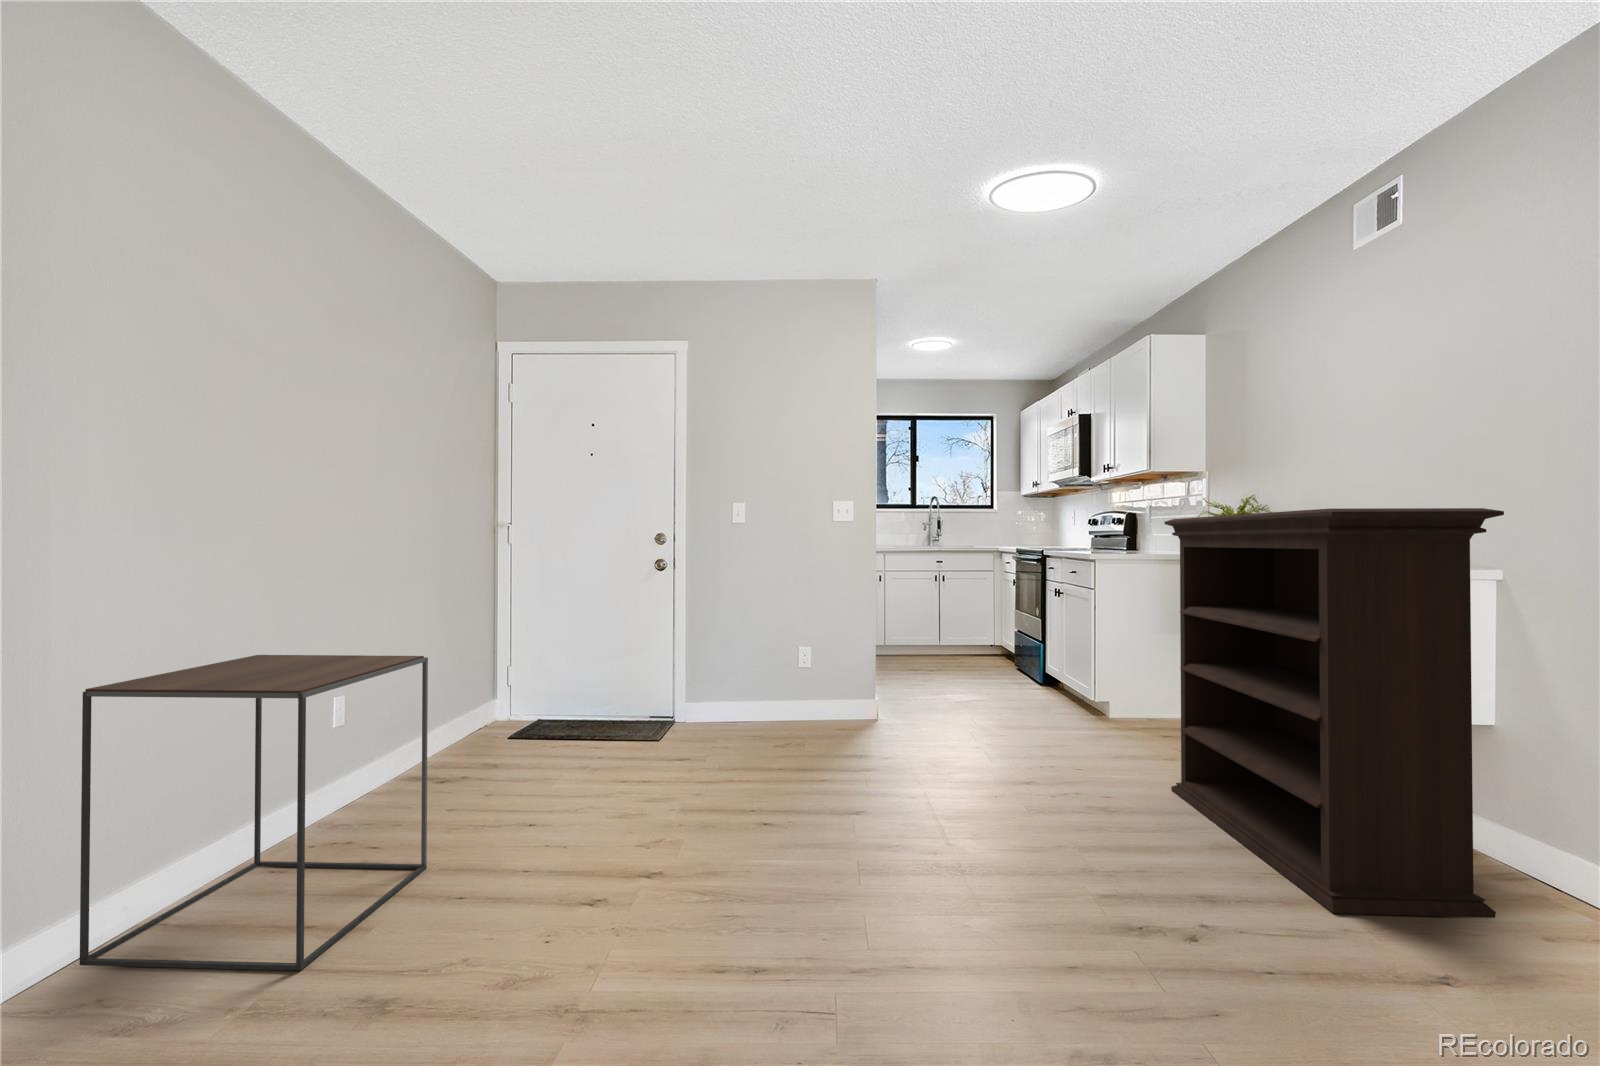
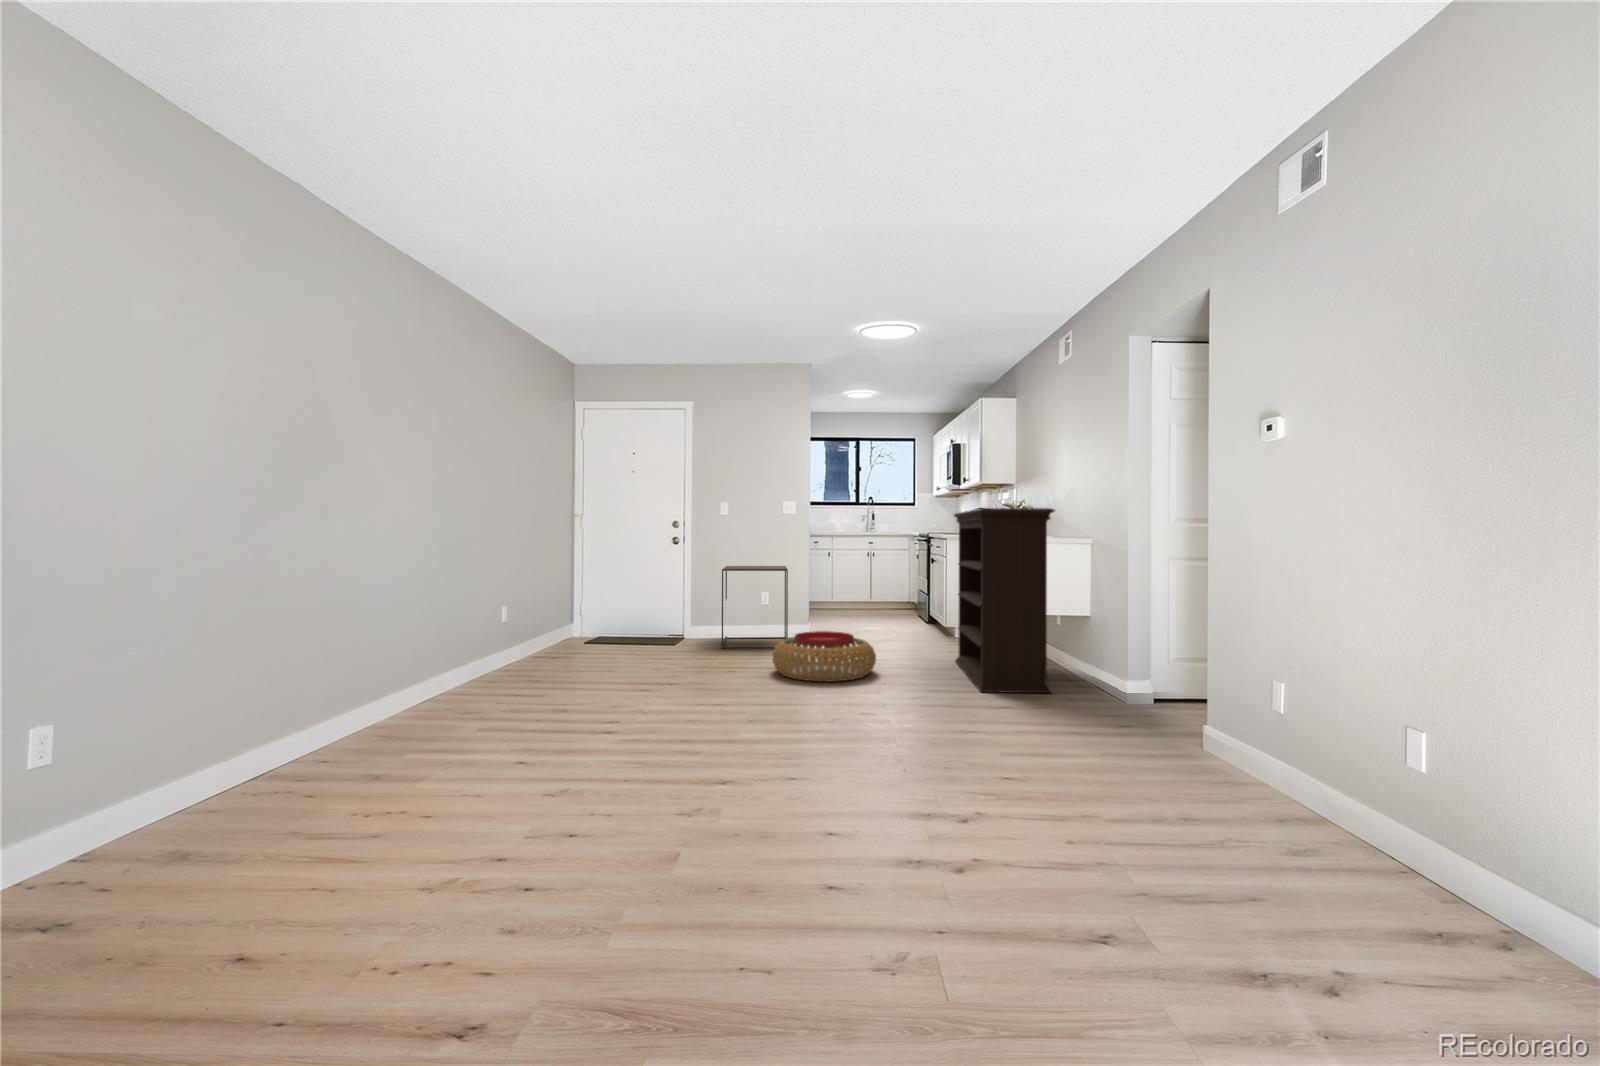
side table: present [80,655,428,970] -> present [722,566,788,649]
pouf: none [851,743,1060,870] -> present [772,631,876,682]

